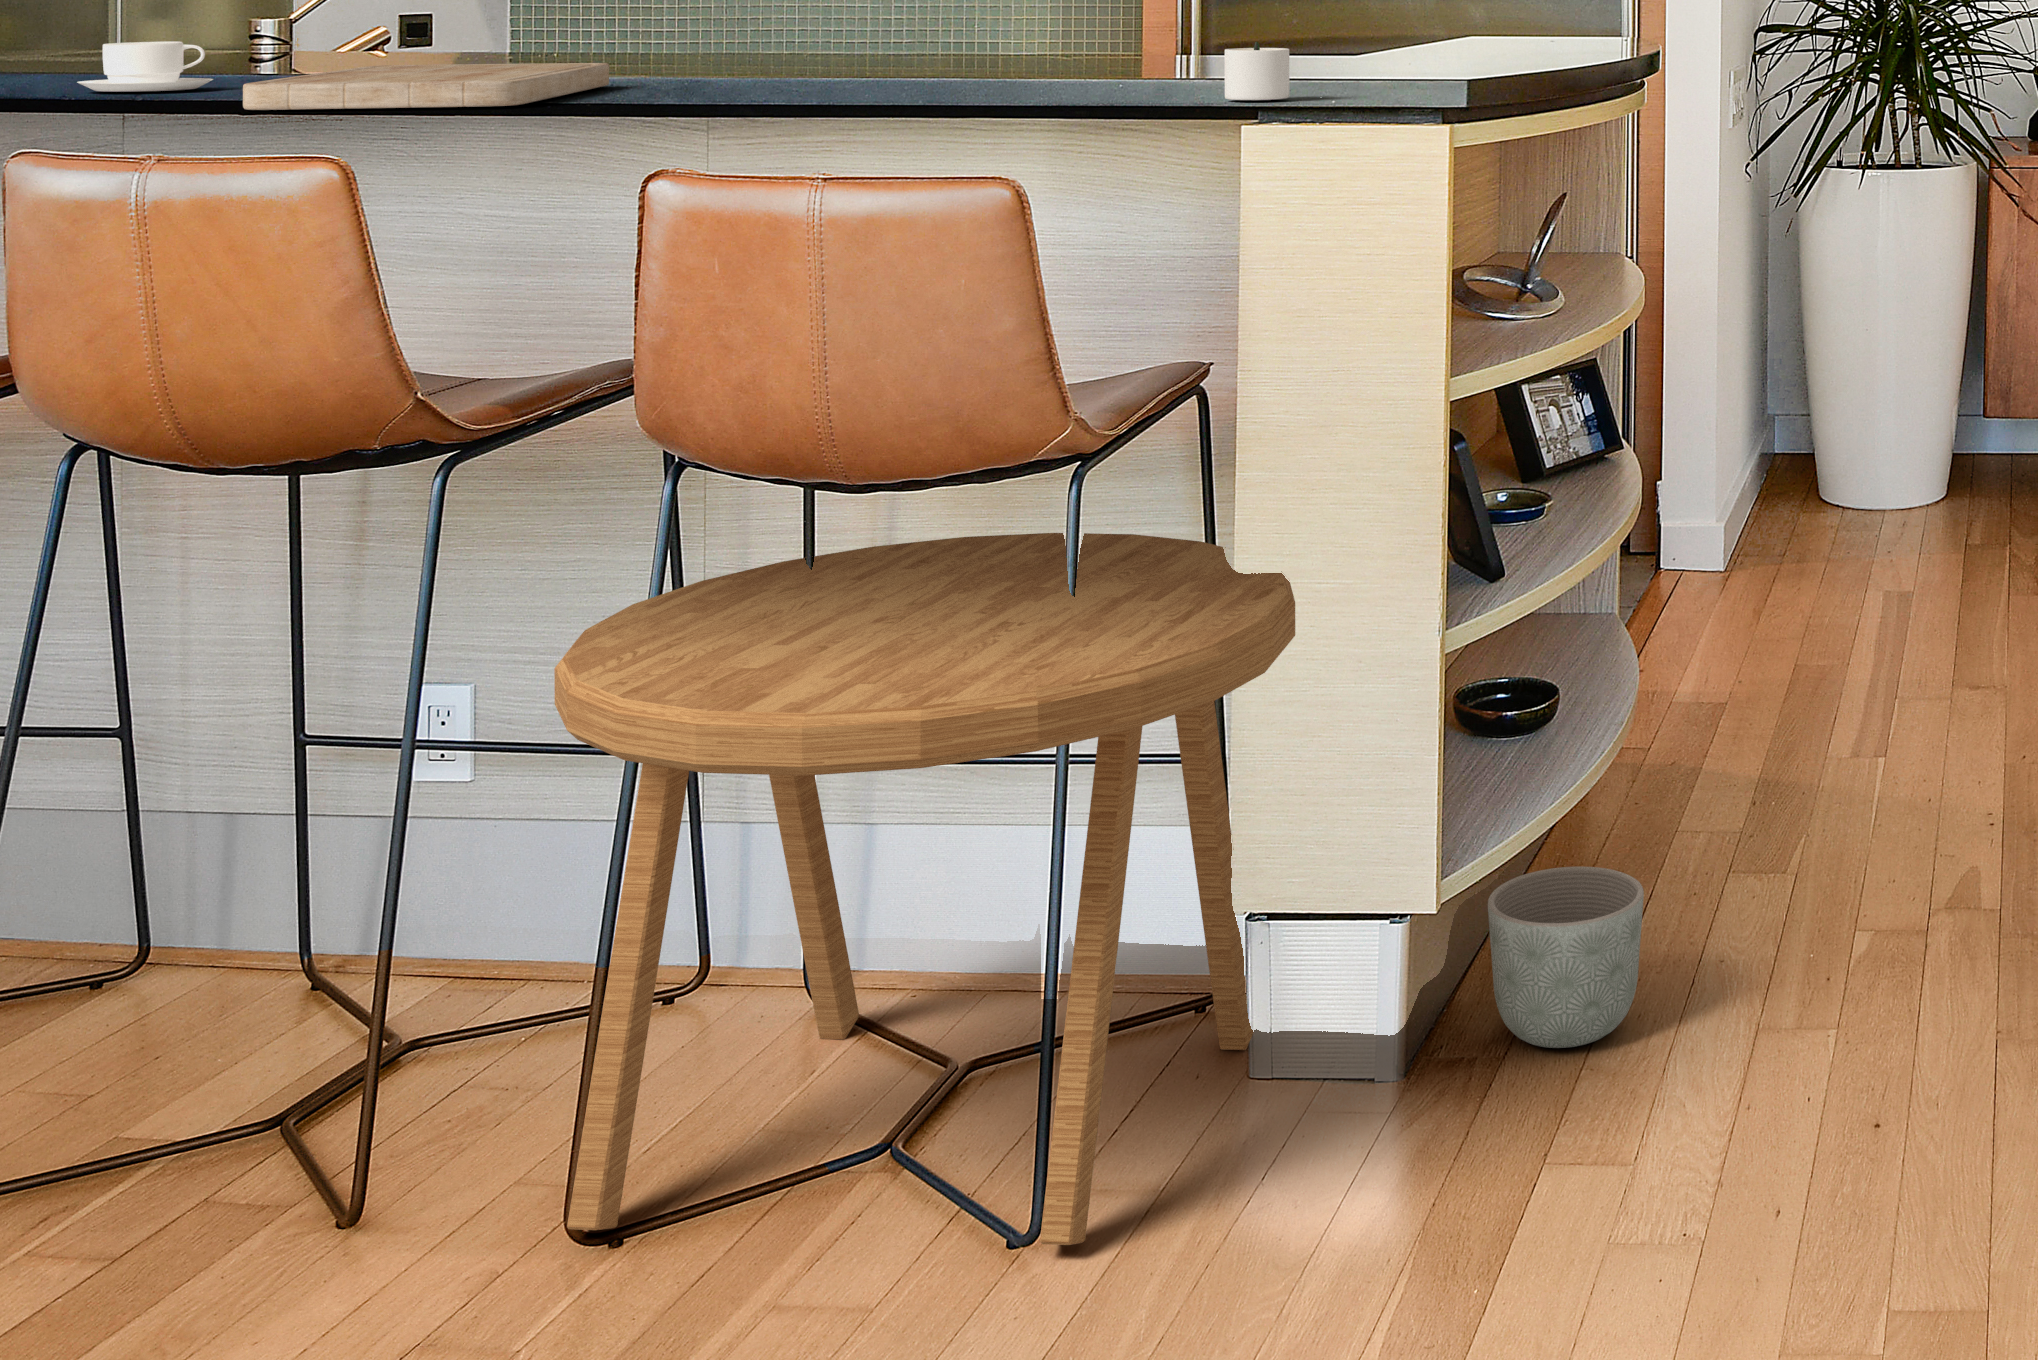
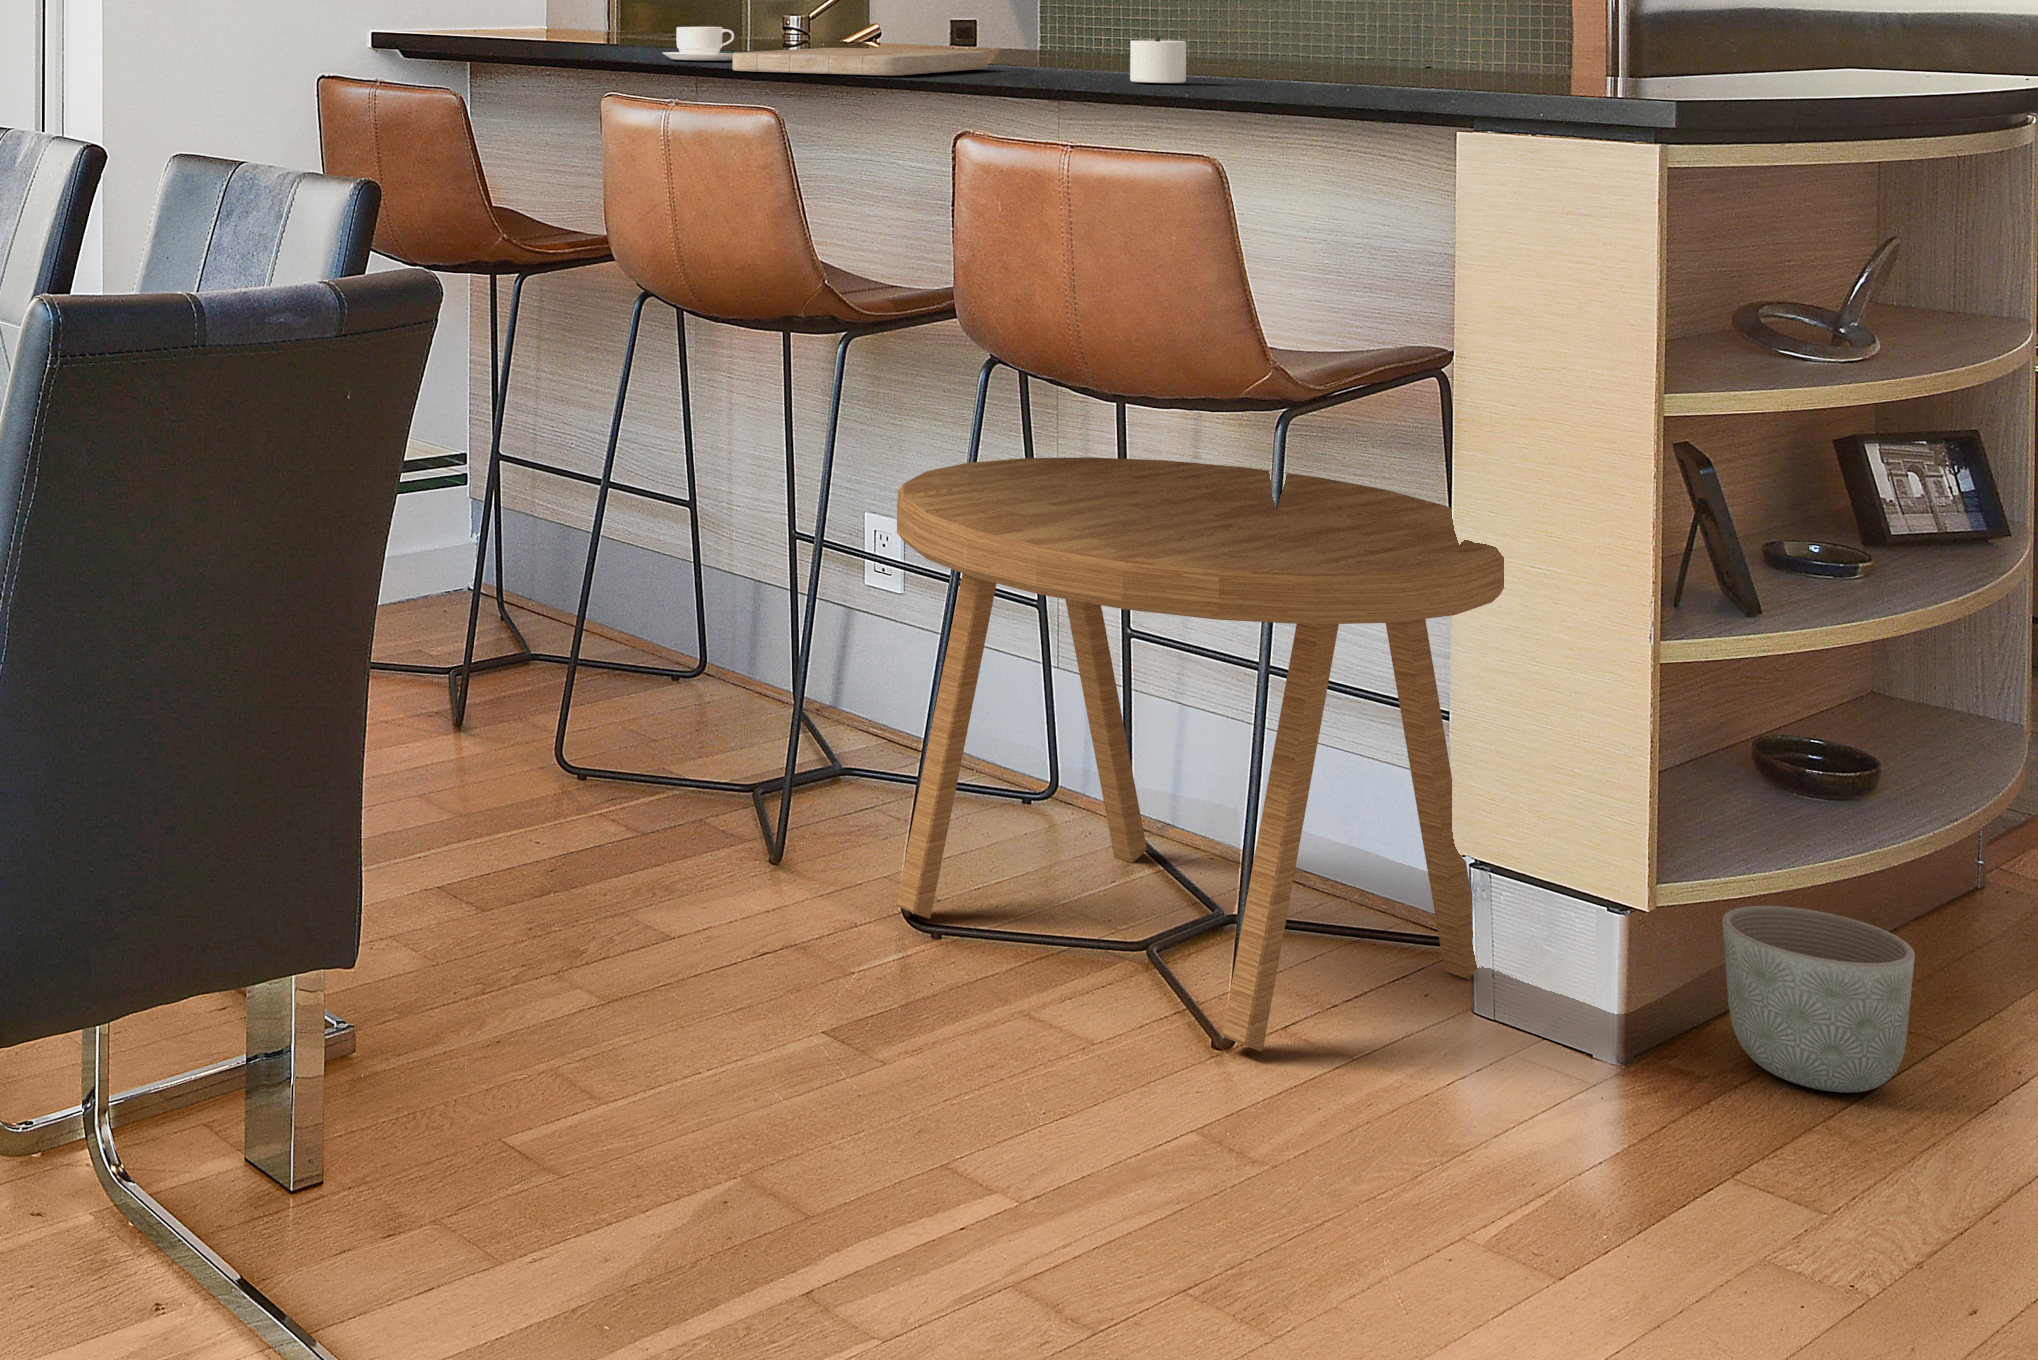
candle: present [1225,42,1289,100] -> present [1130,35,1186,83]

